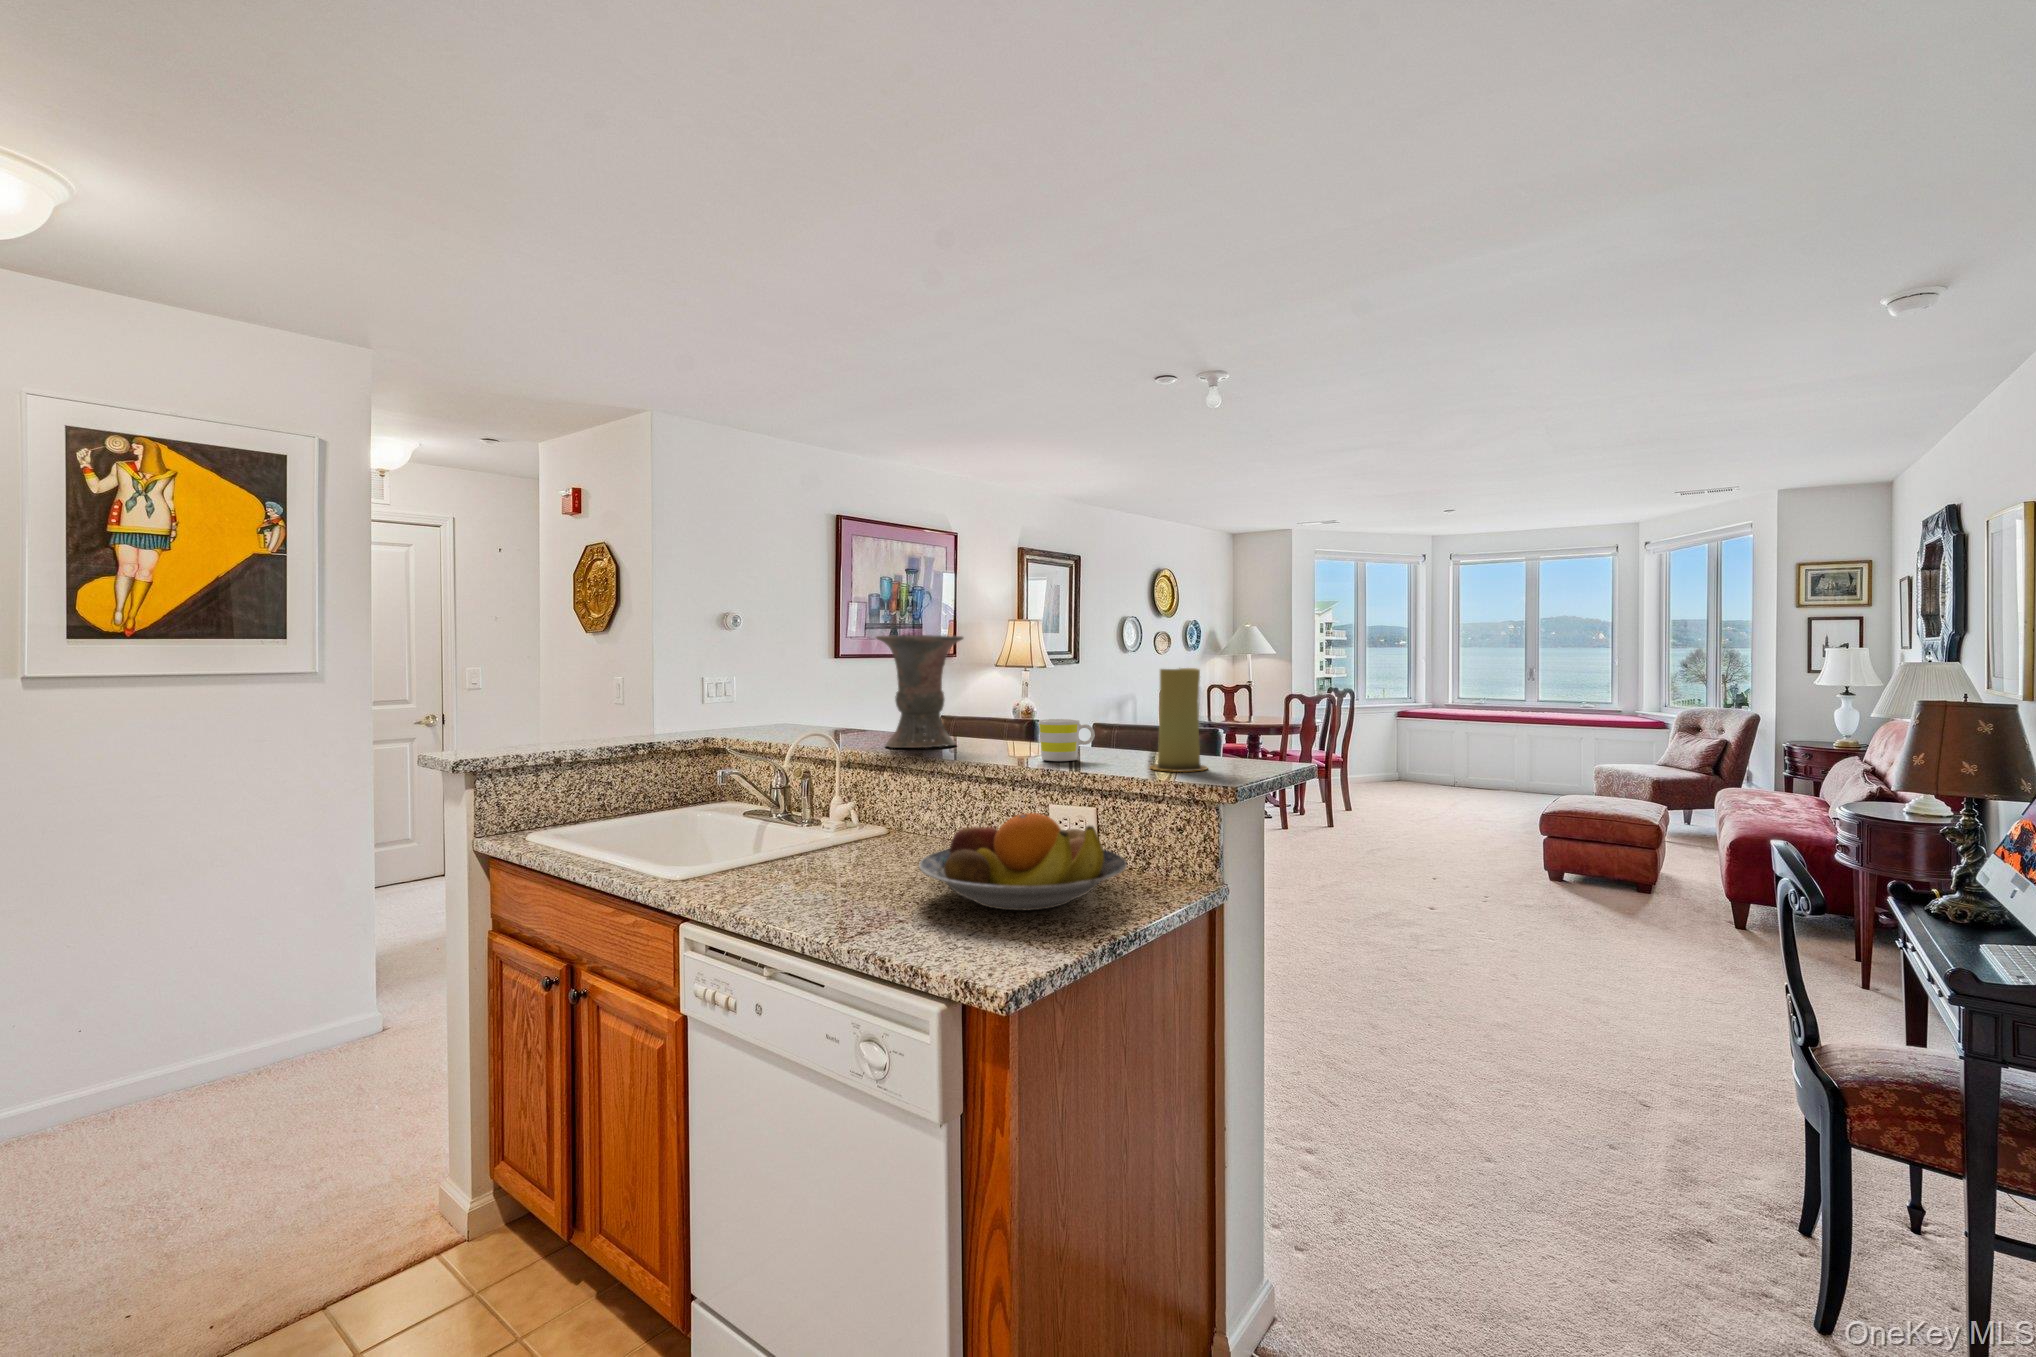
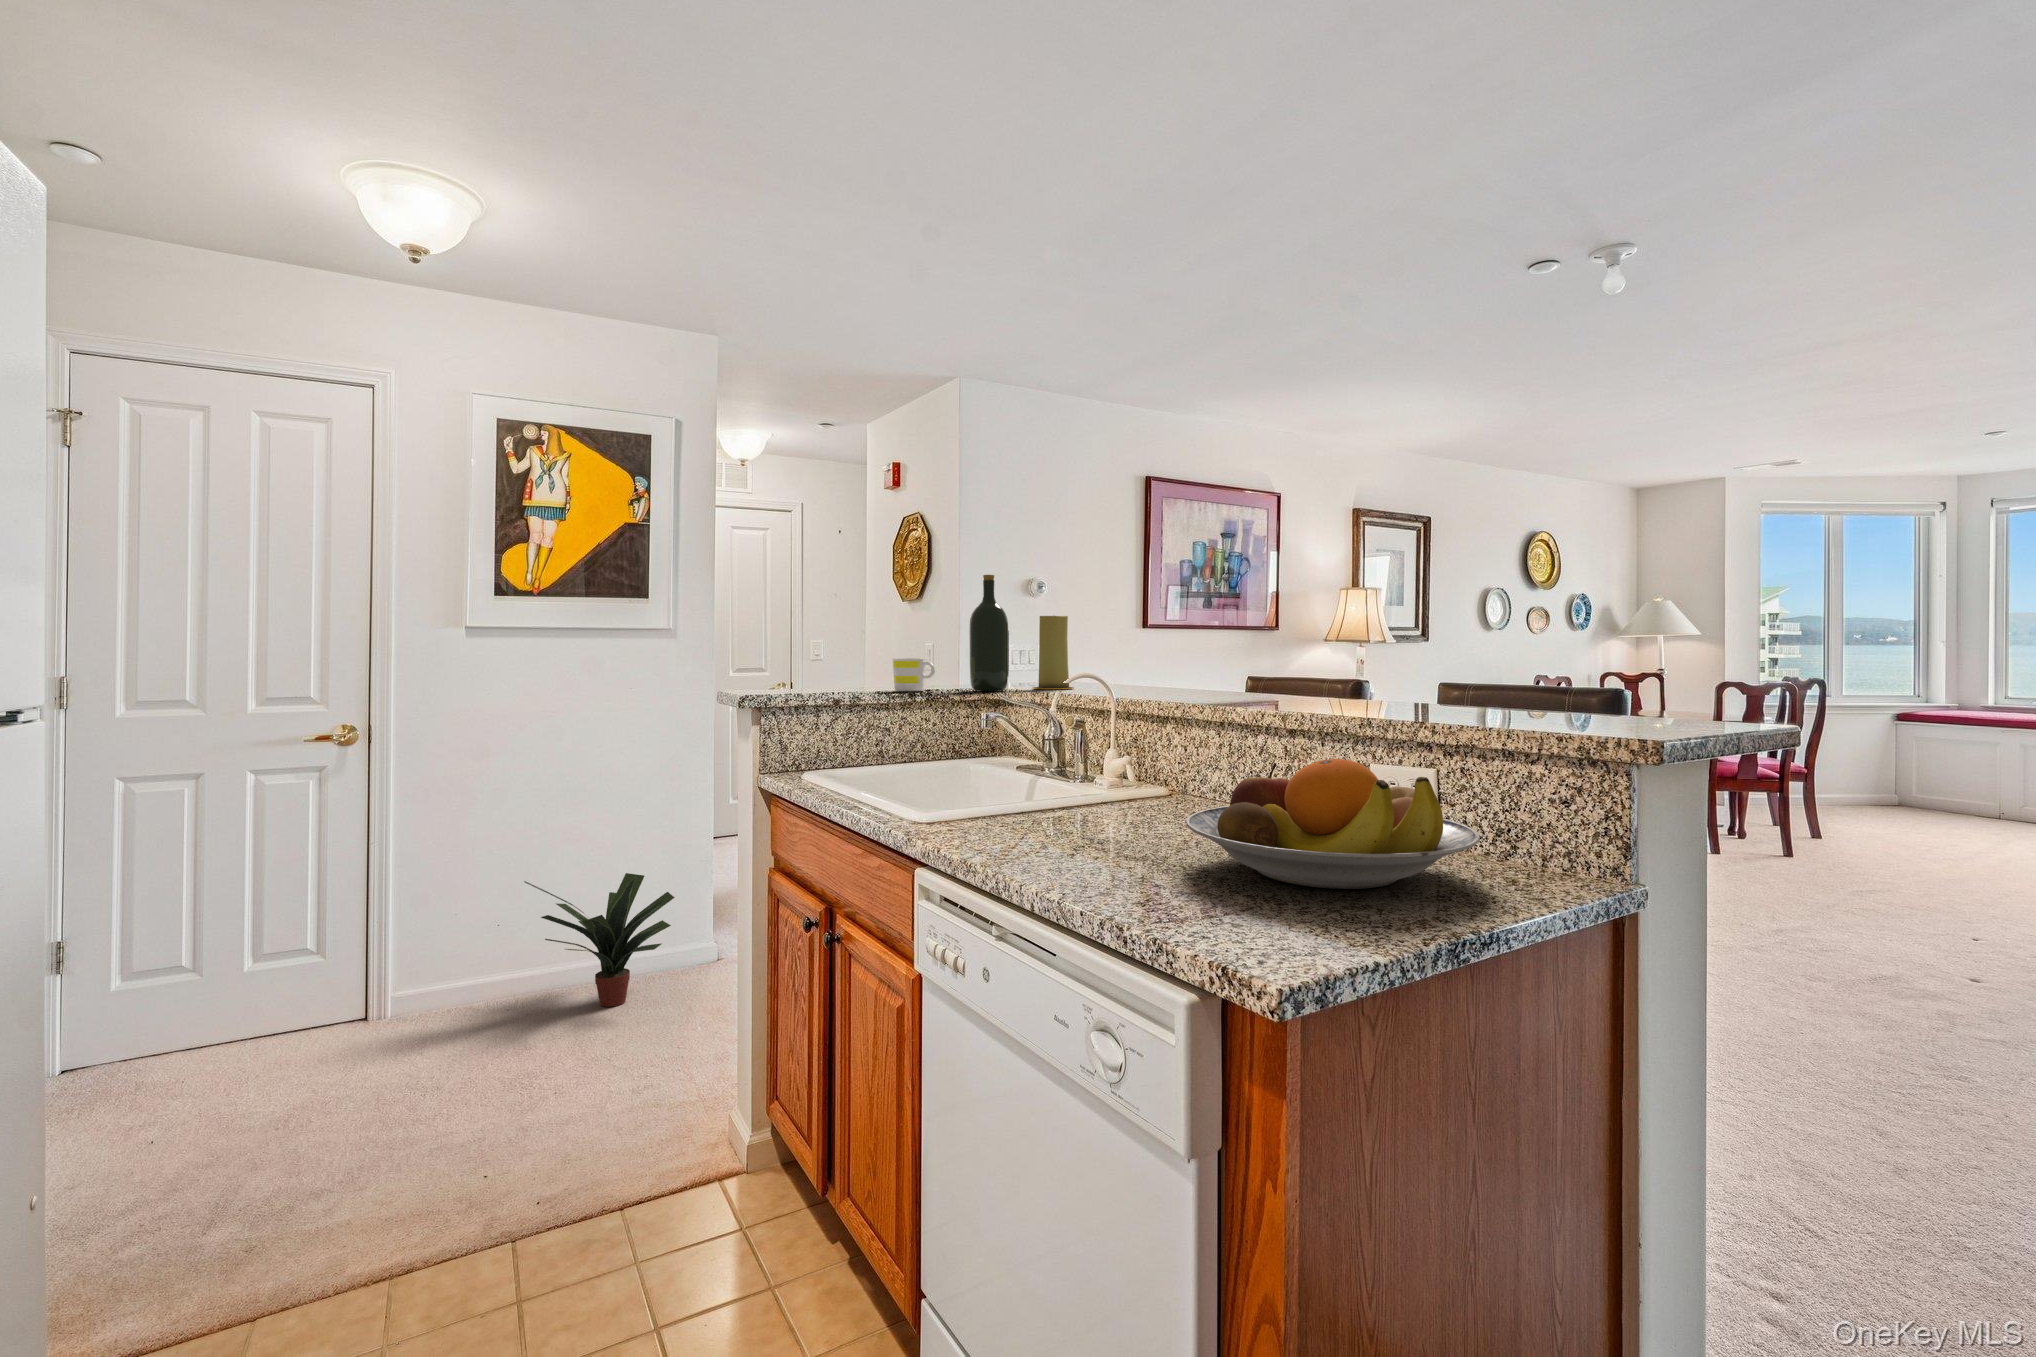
wine bottle: none [685,630,724,741] -> present [969,575,1009,691]
vase: present [876,635,963,748] -> none [1165,567,1270,698]
candle: present [1150,668,1207,772] -> present [1033,616,1074,689]
mug: present [1039,719,1095,761] -> present [893,658,935,691]
potted plant: none [127,949,329,1102] -> present [524,873,675,1007]

